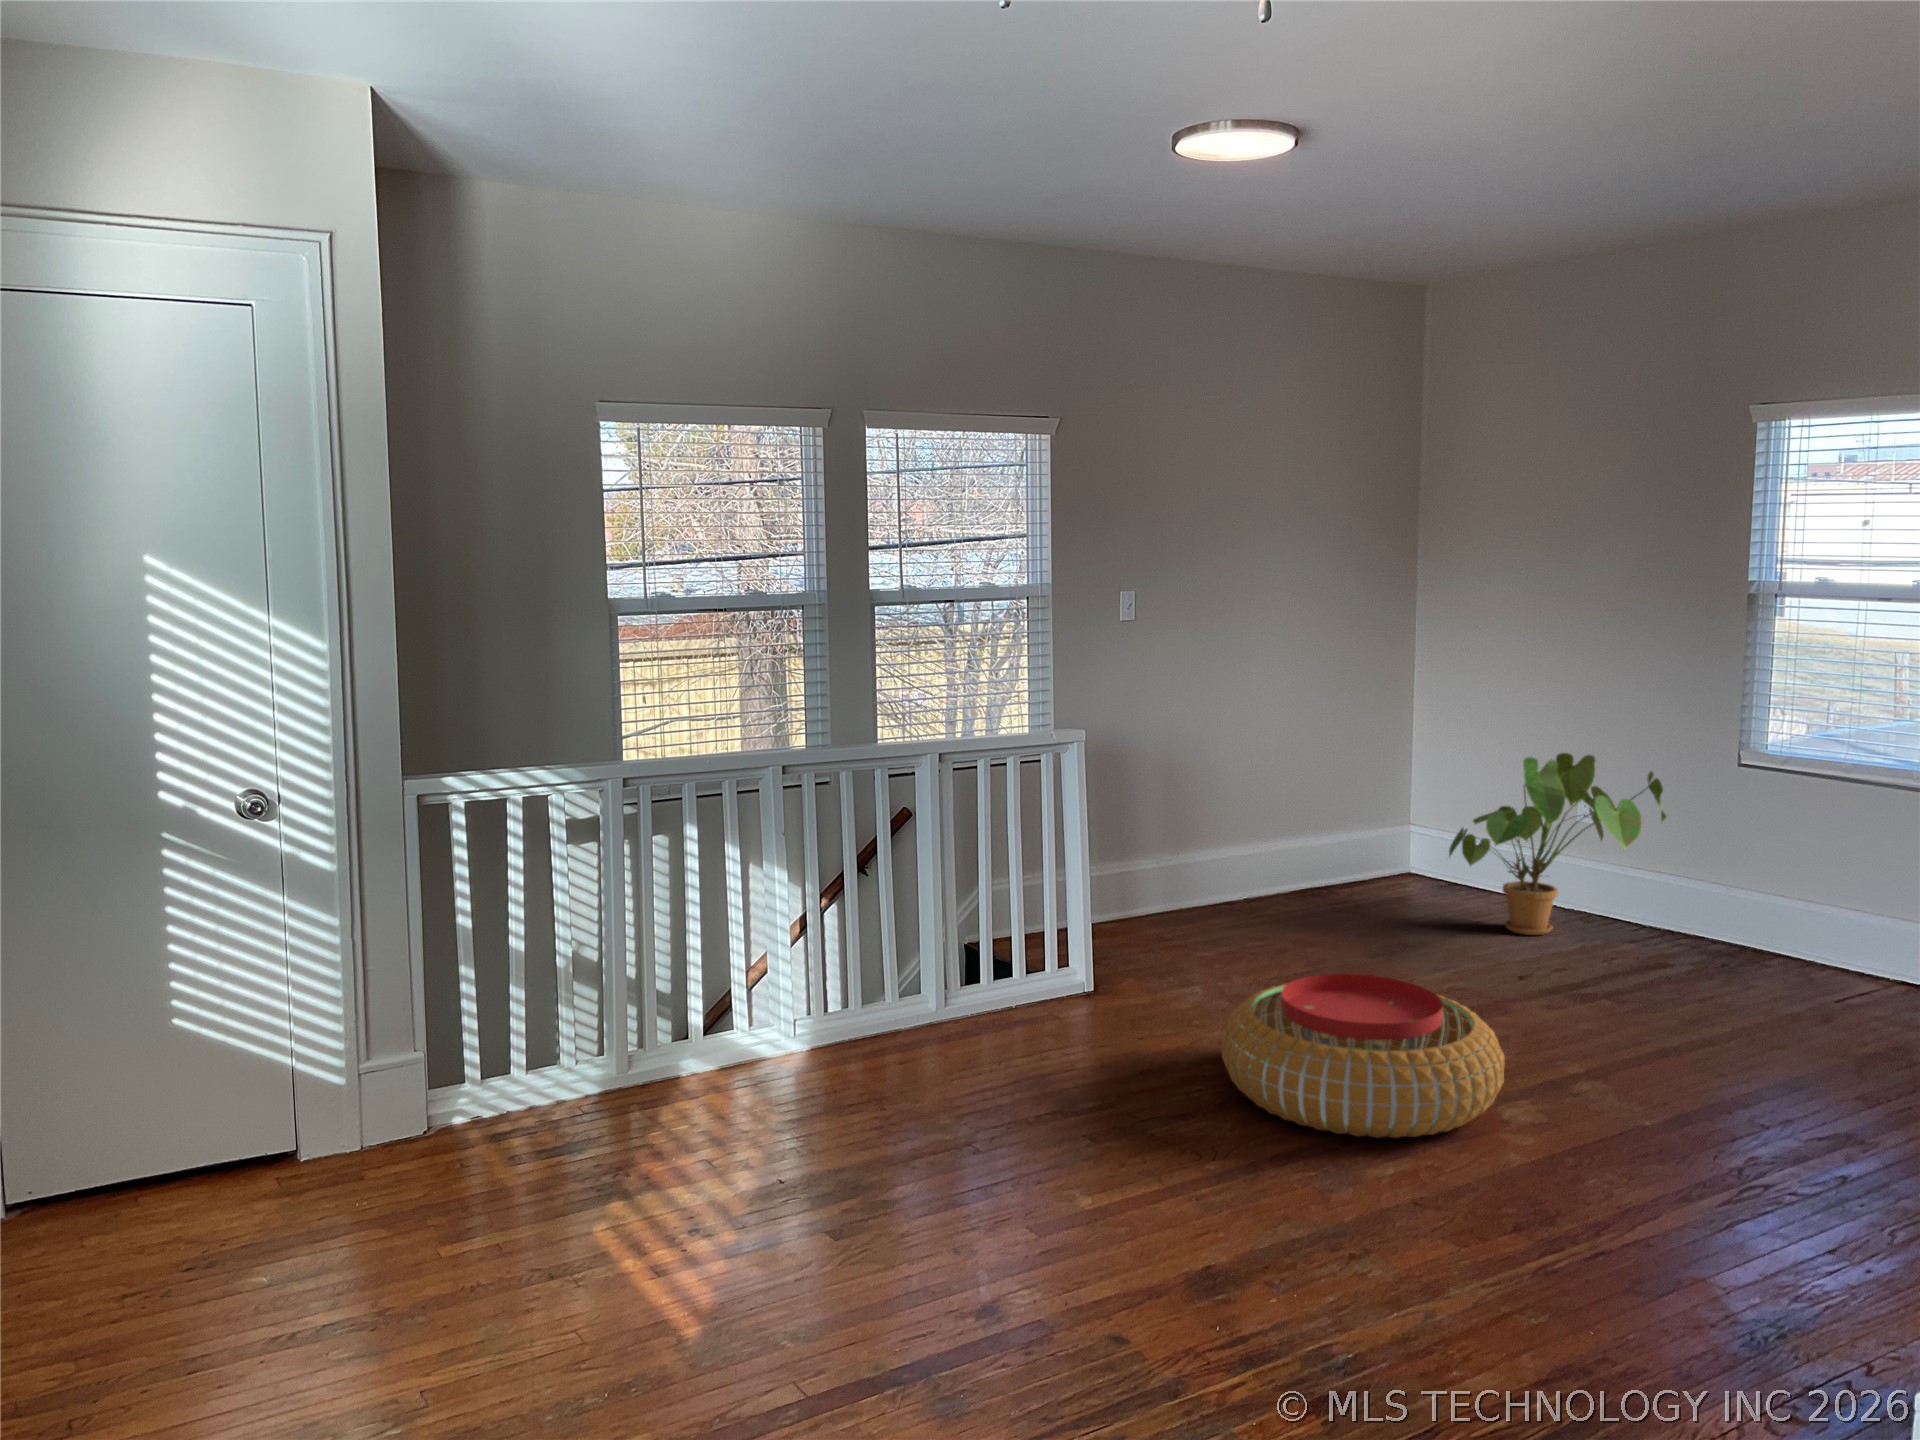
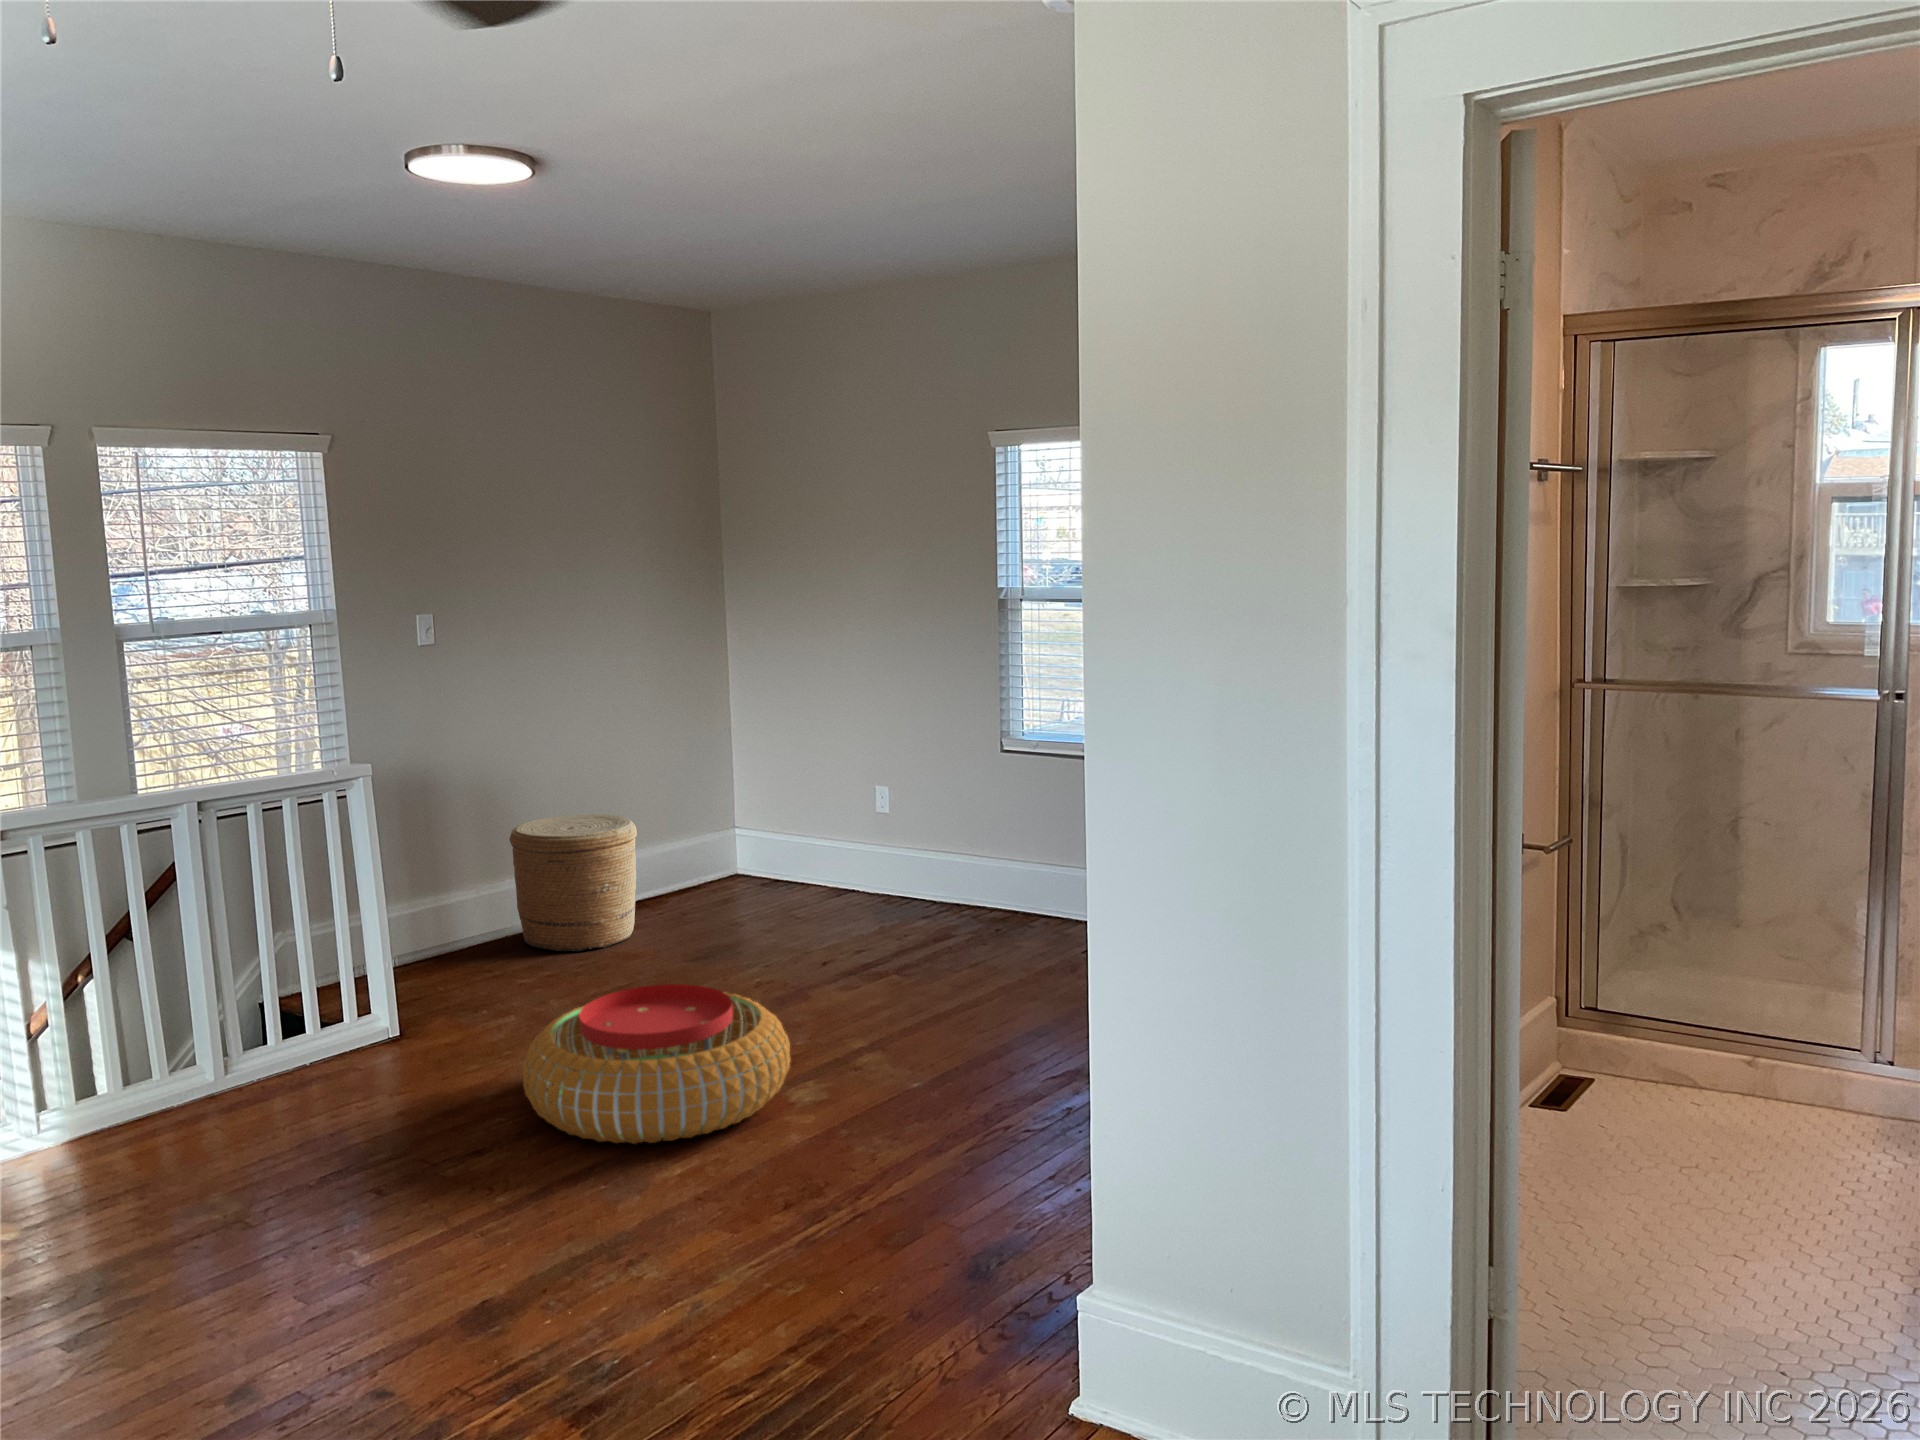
house plant: present [1449,753,1666,935] -> none [764,750,950,922]
woven basket: none [1191,797,1316,933] -> present [509,814,637,952]

